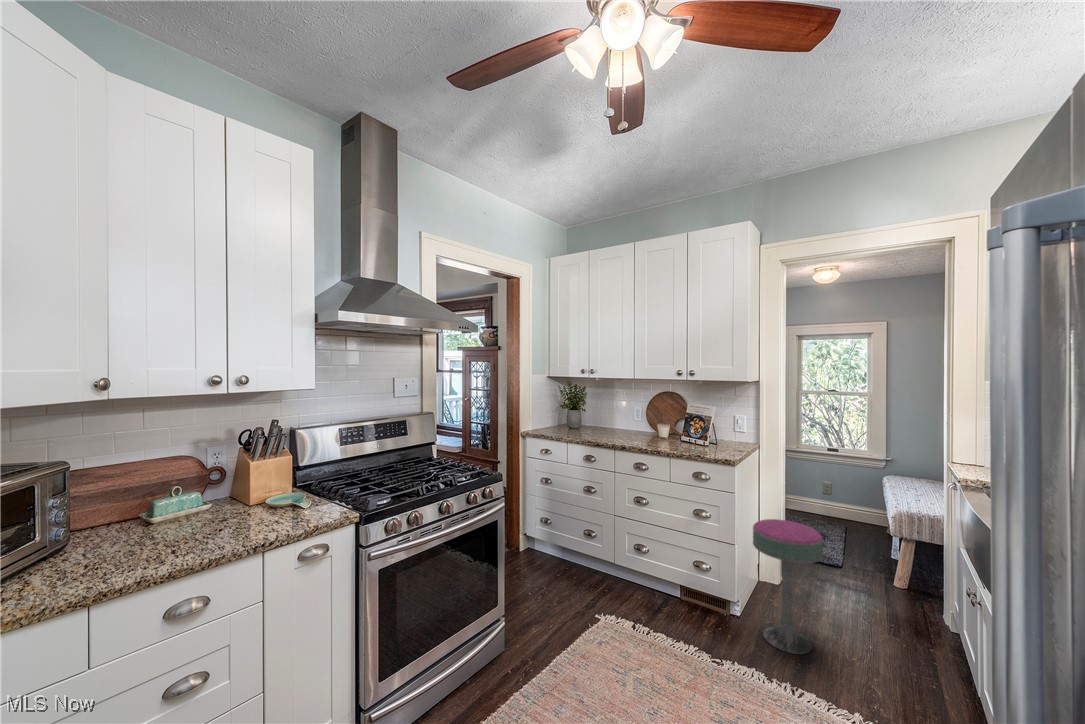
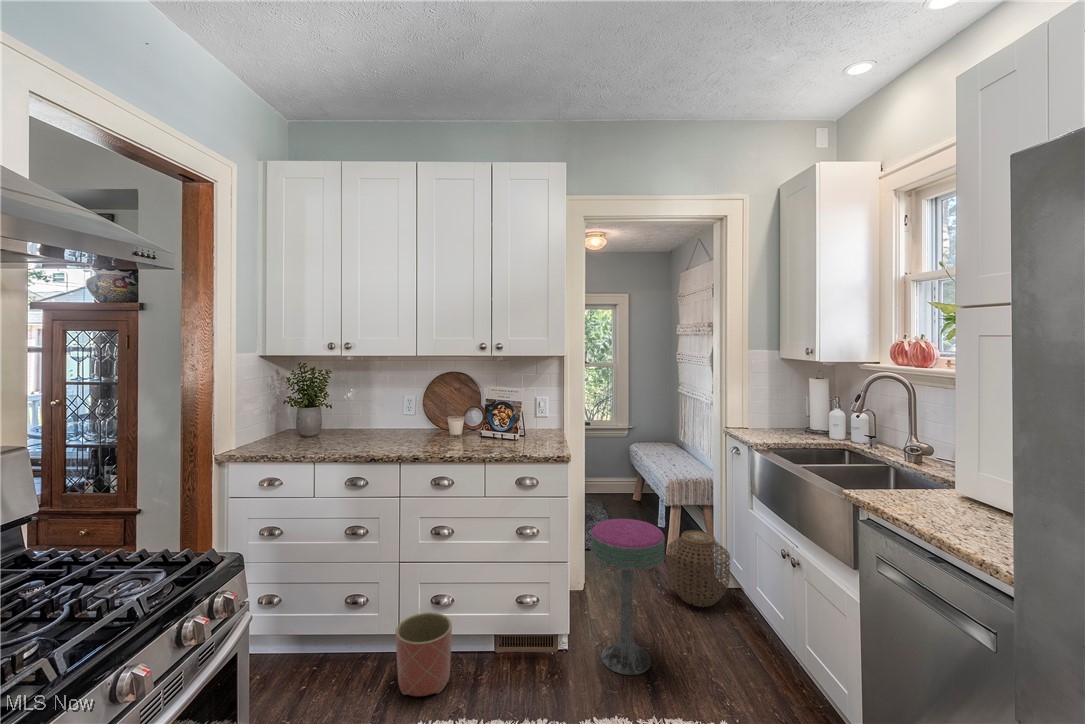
planter: none [606,552,643,607] -> present [396,612,452,696]
woven basket: none [865,557,944,638] -> present [666,530,730,607]

